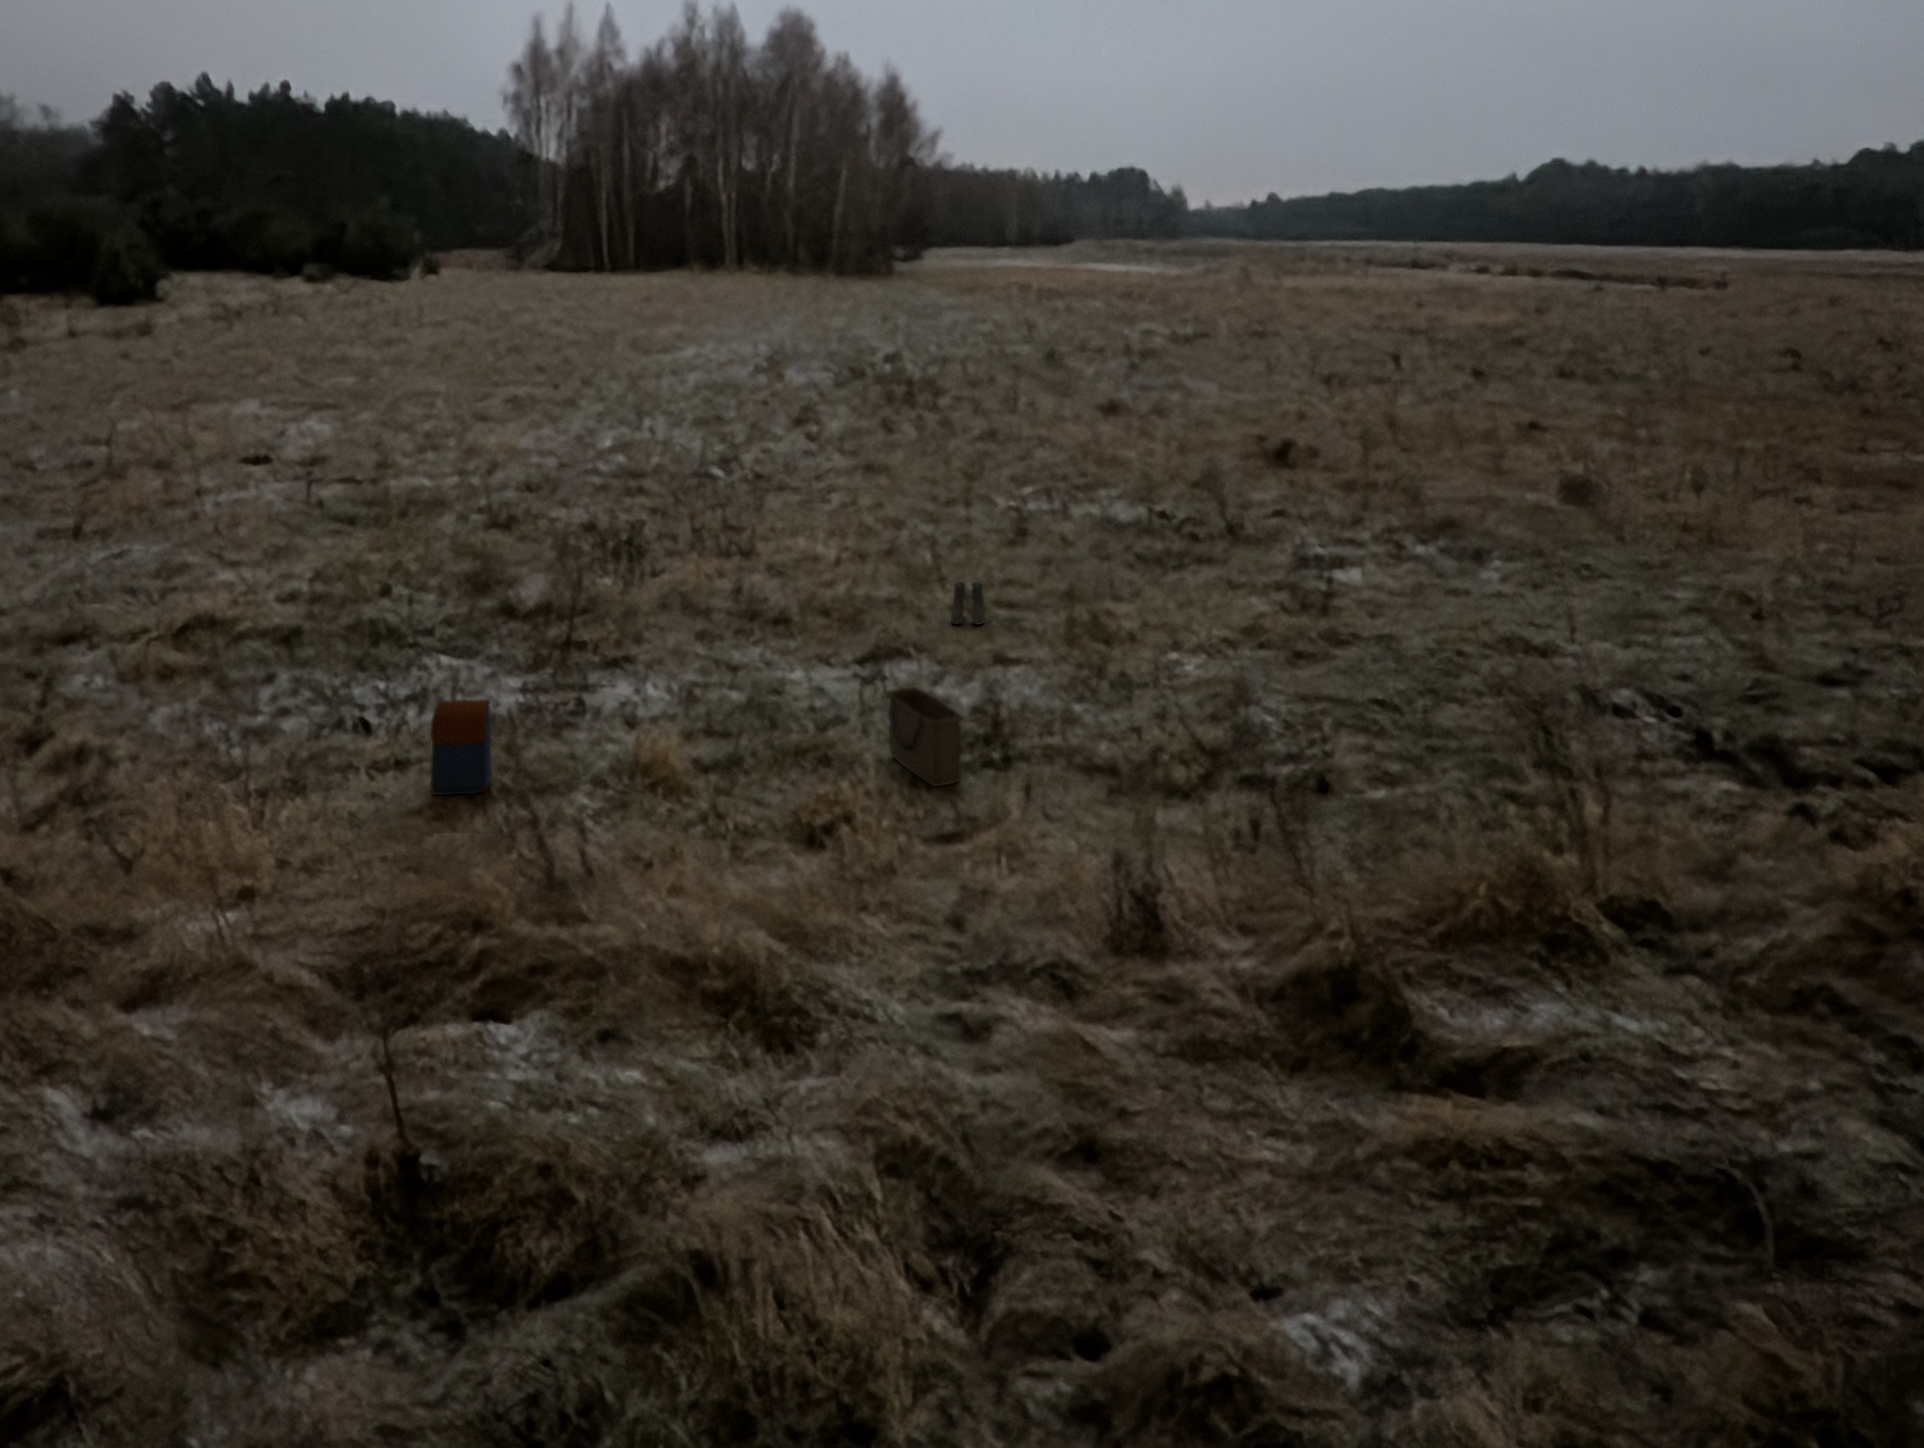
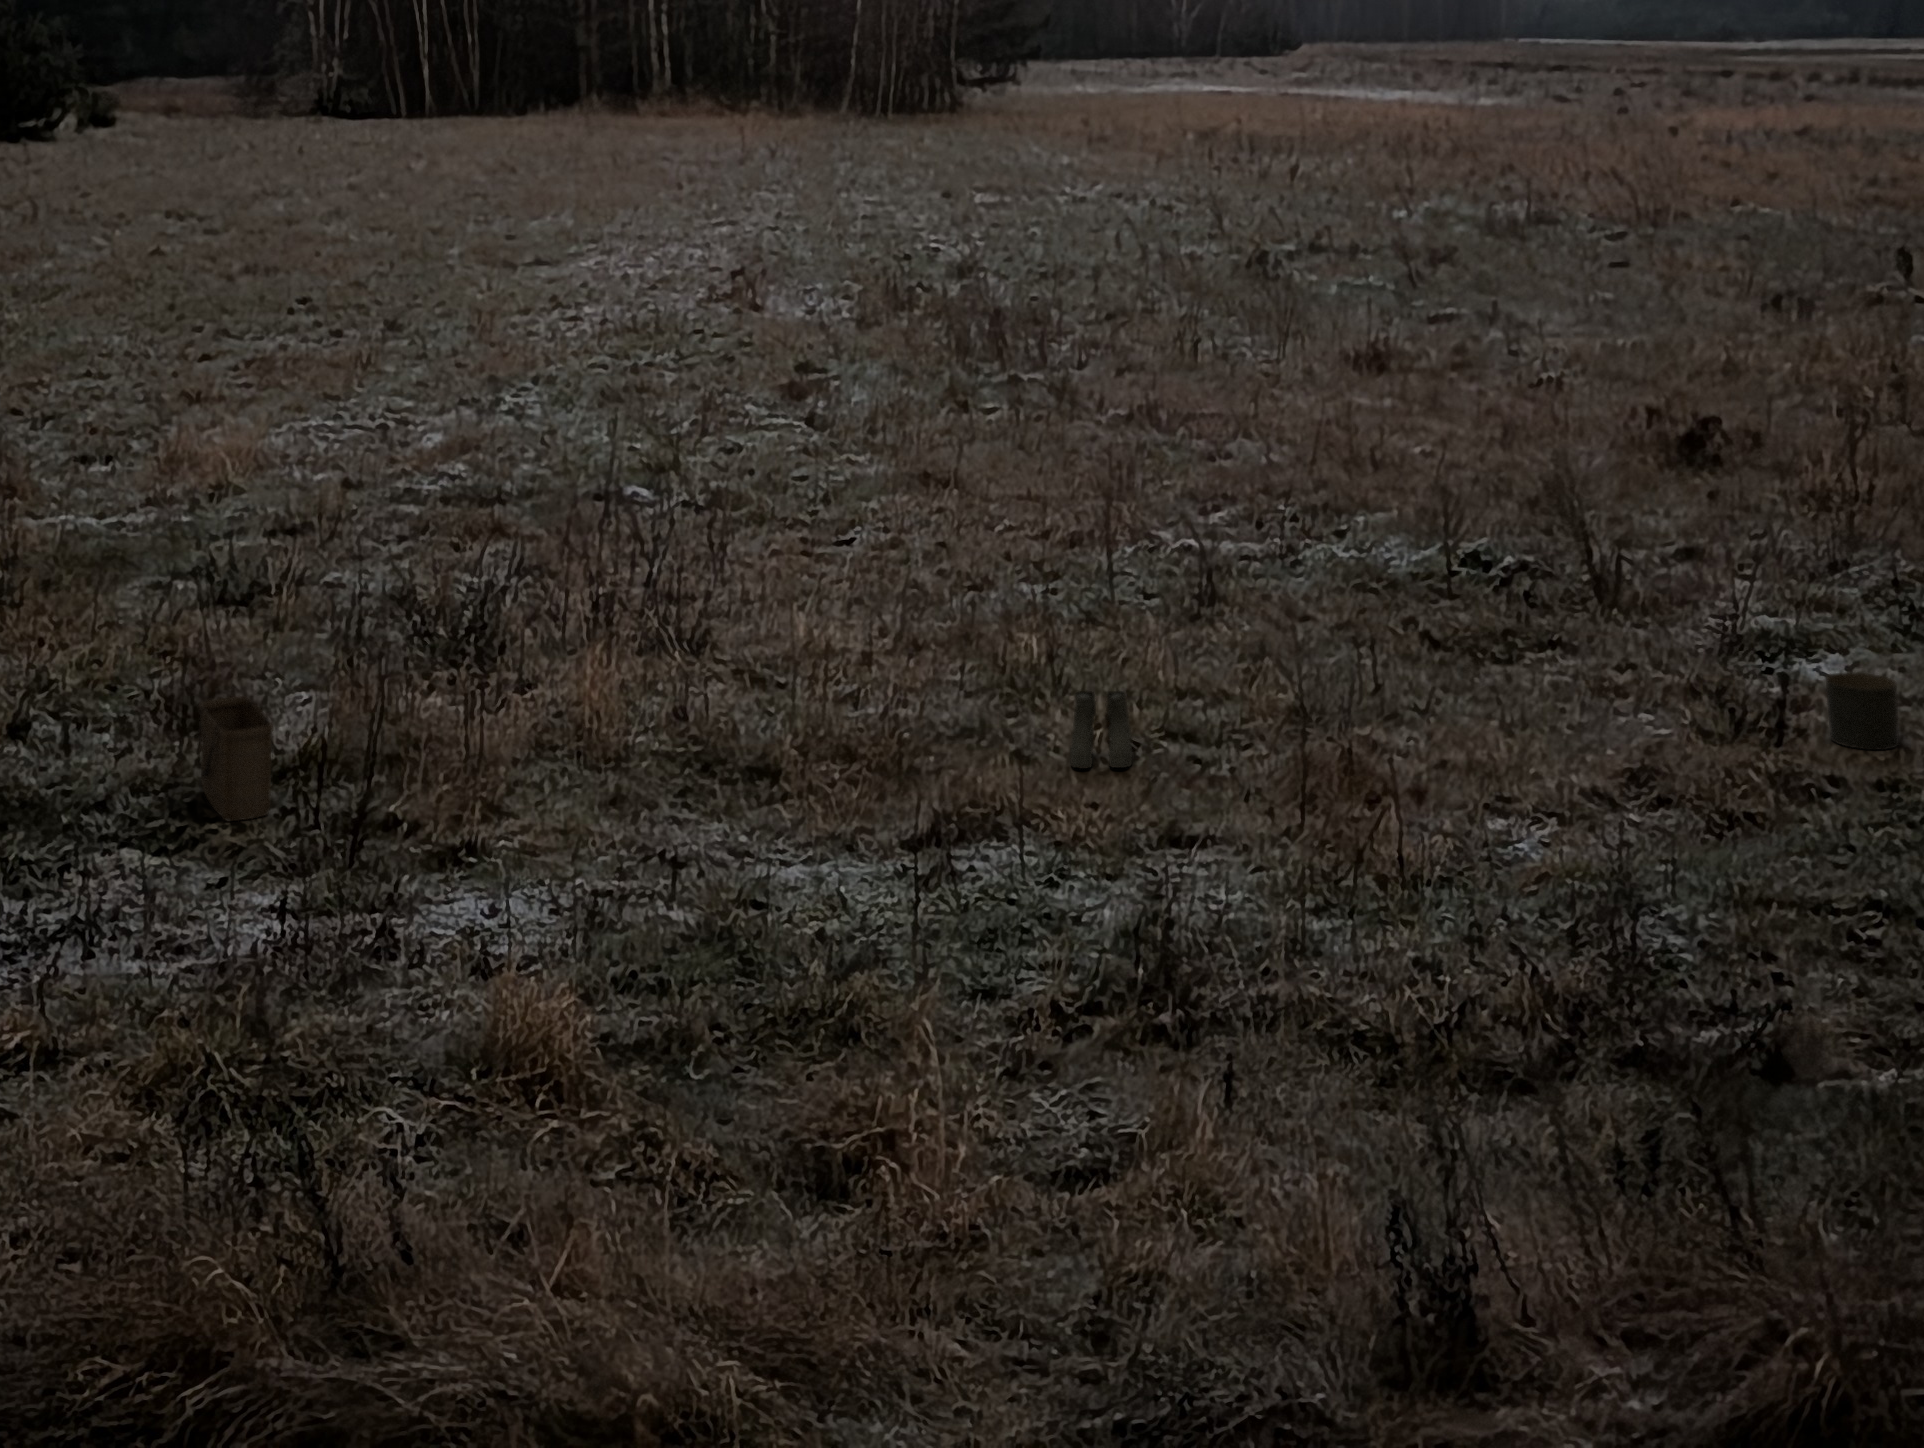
planter: none [1370,580,1410,622] -> present [1826,672,1899,750]
basket: present [886,687,963,786] -> present [197,696,274,821]
backpack: present [431,700,491,795] -> none [91,934,212,1126]

